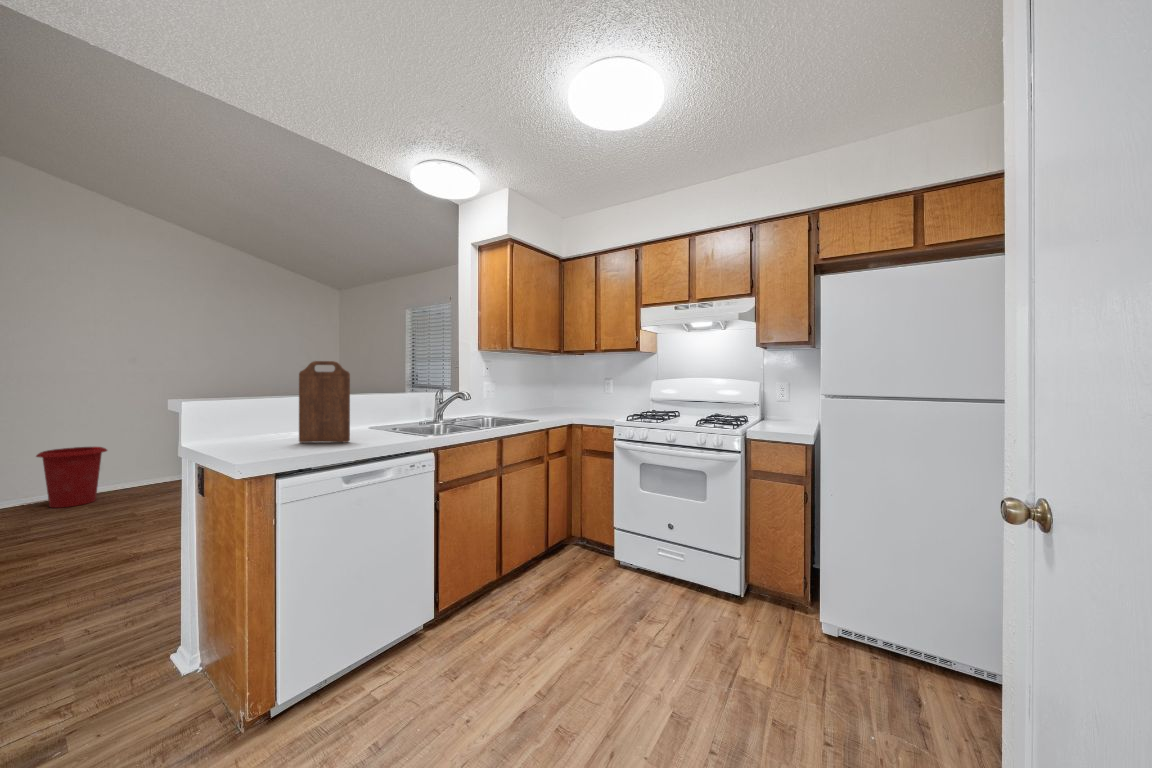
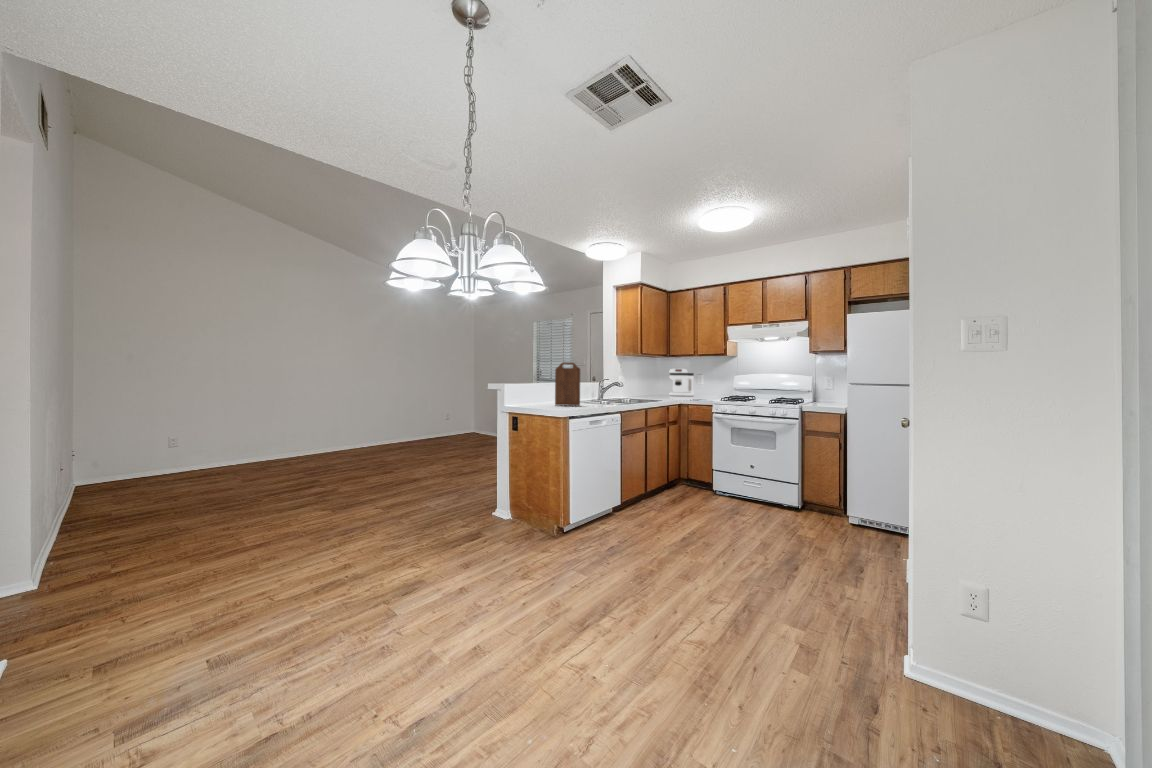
coffee maker: none [557,371,594,418] -> present [669,369,694,400]
waste bin: present [36,447,107,508] -> none [310,420,346,459]

